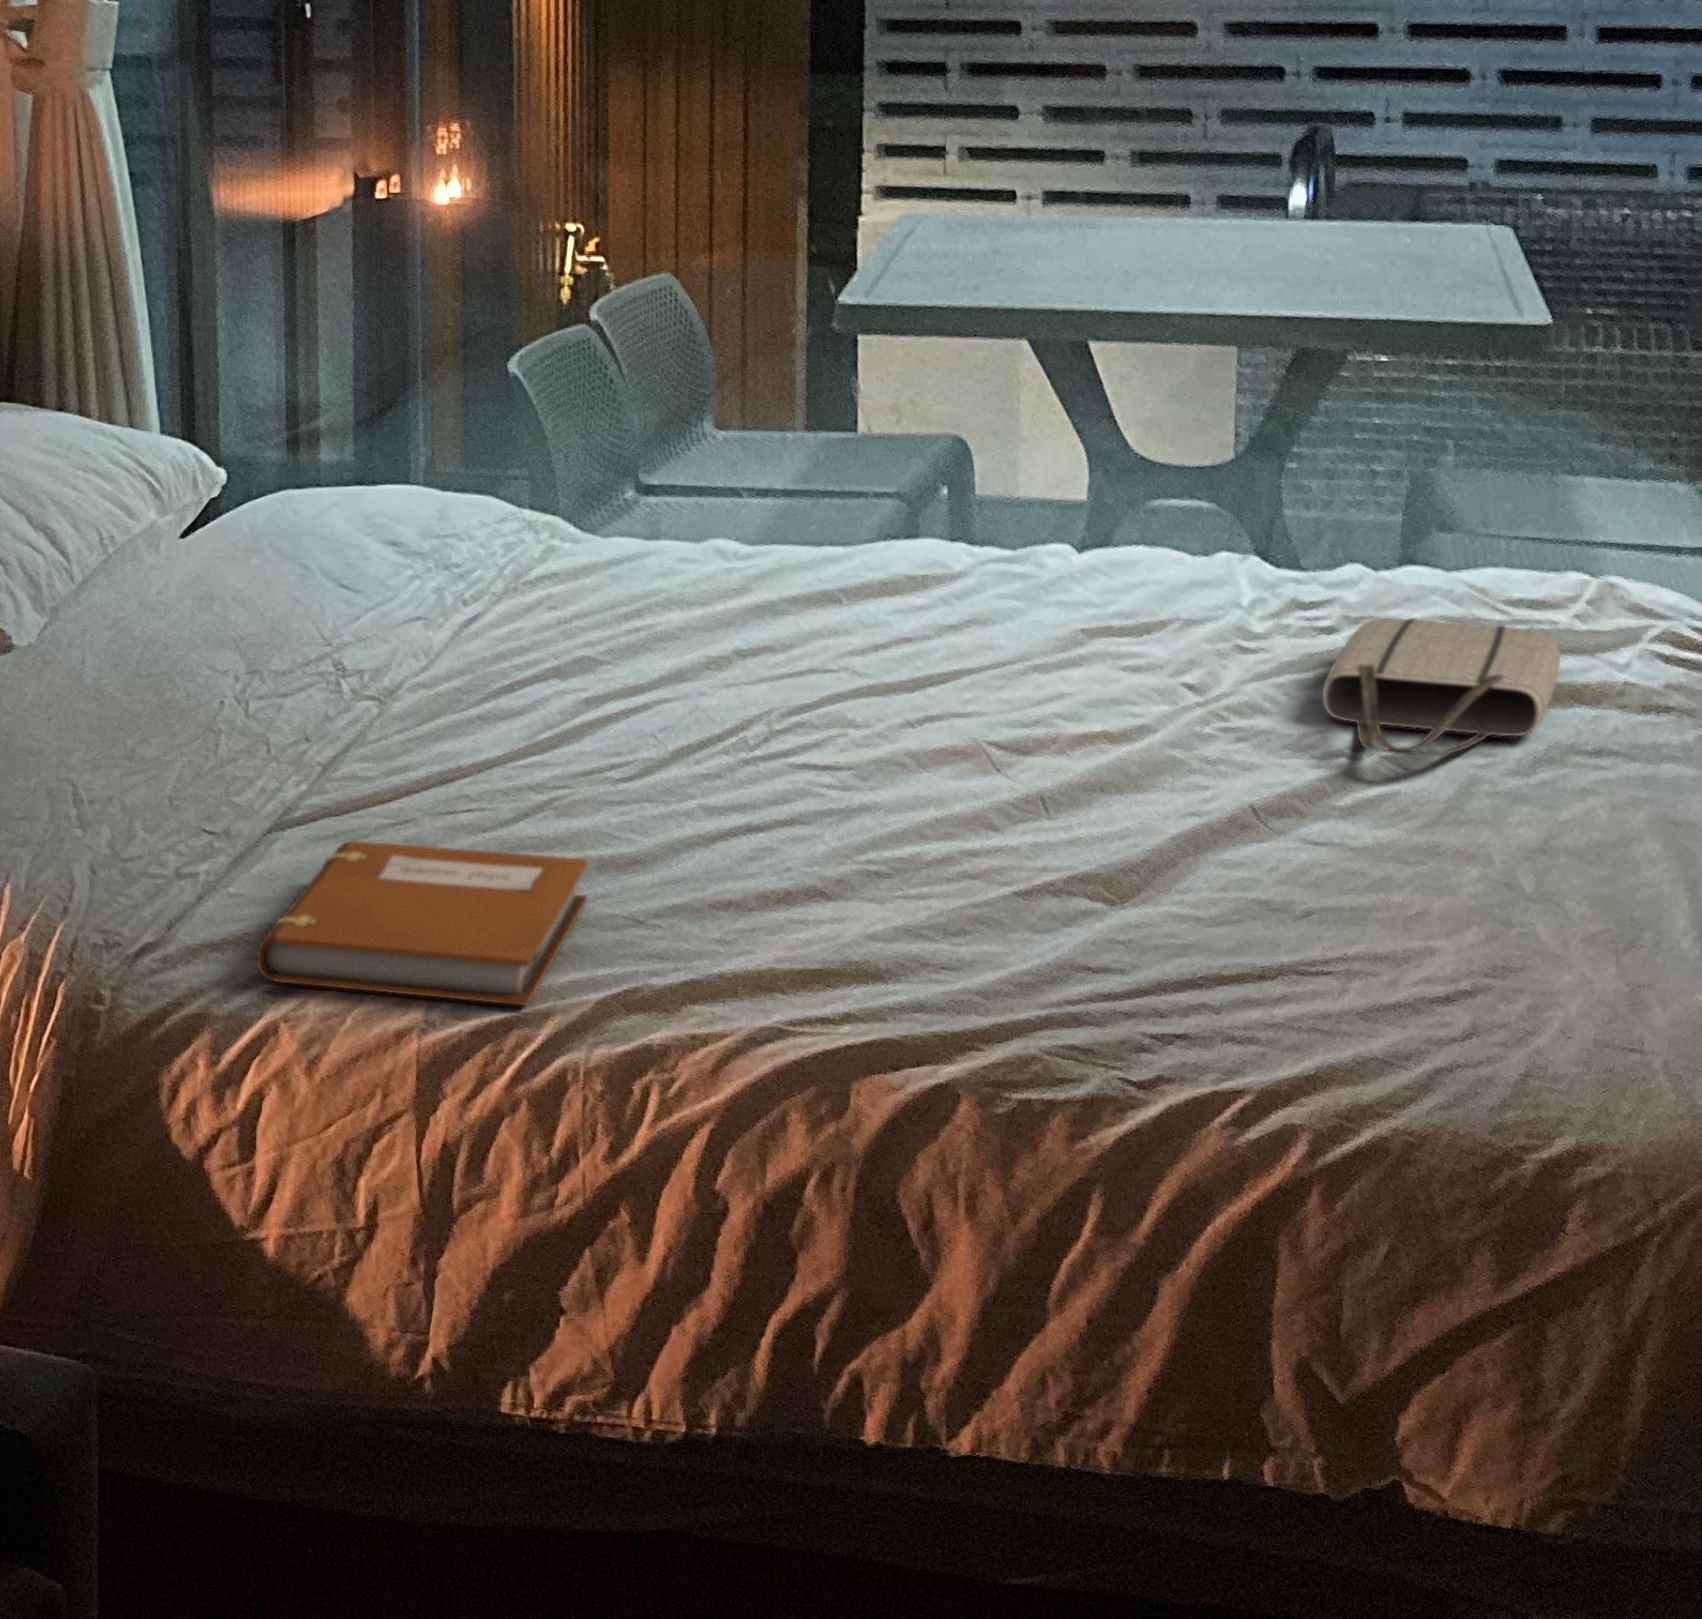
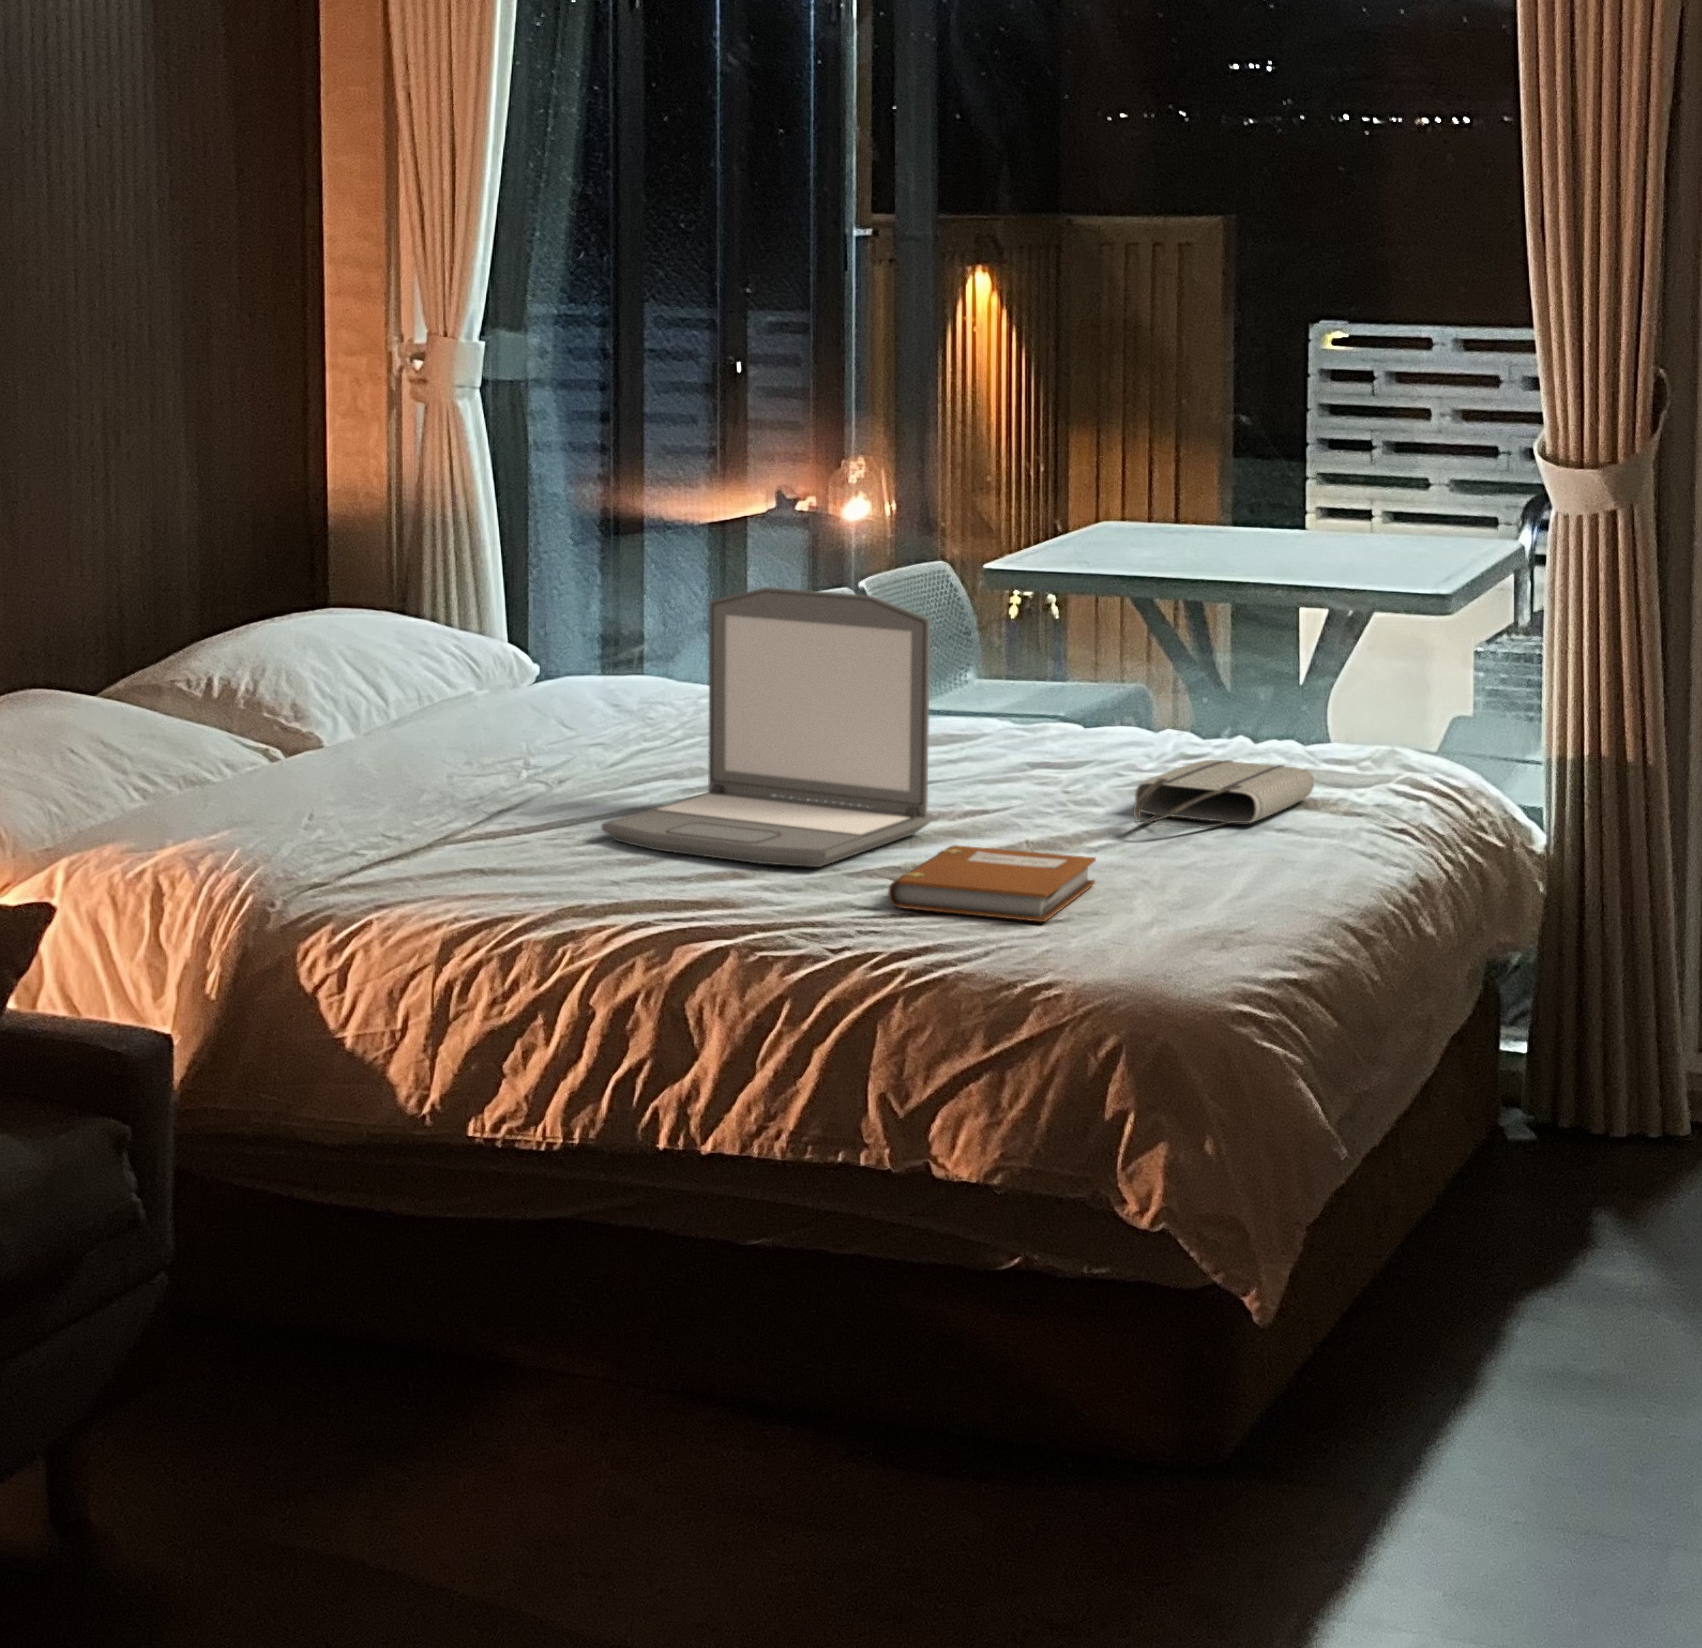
laptop: none [563,398,1077,874] -> present [601,587,931,867]
notebook: present [257,841,588,1005] -> present [888,845,1096,922]

